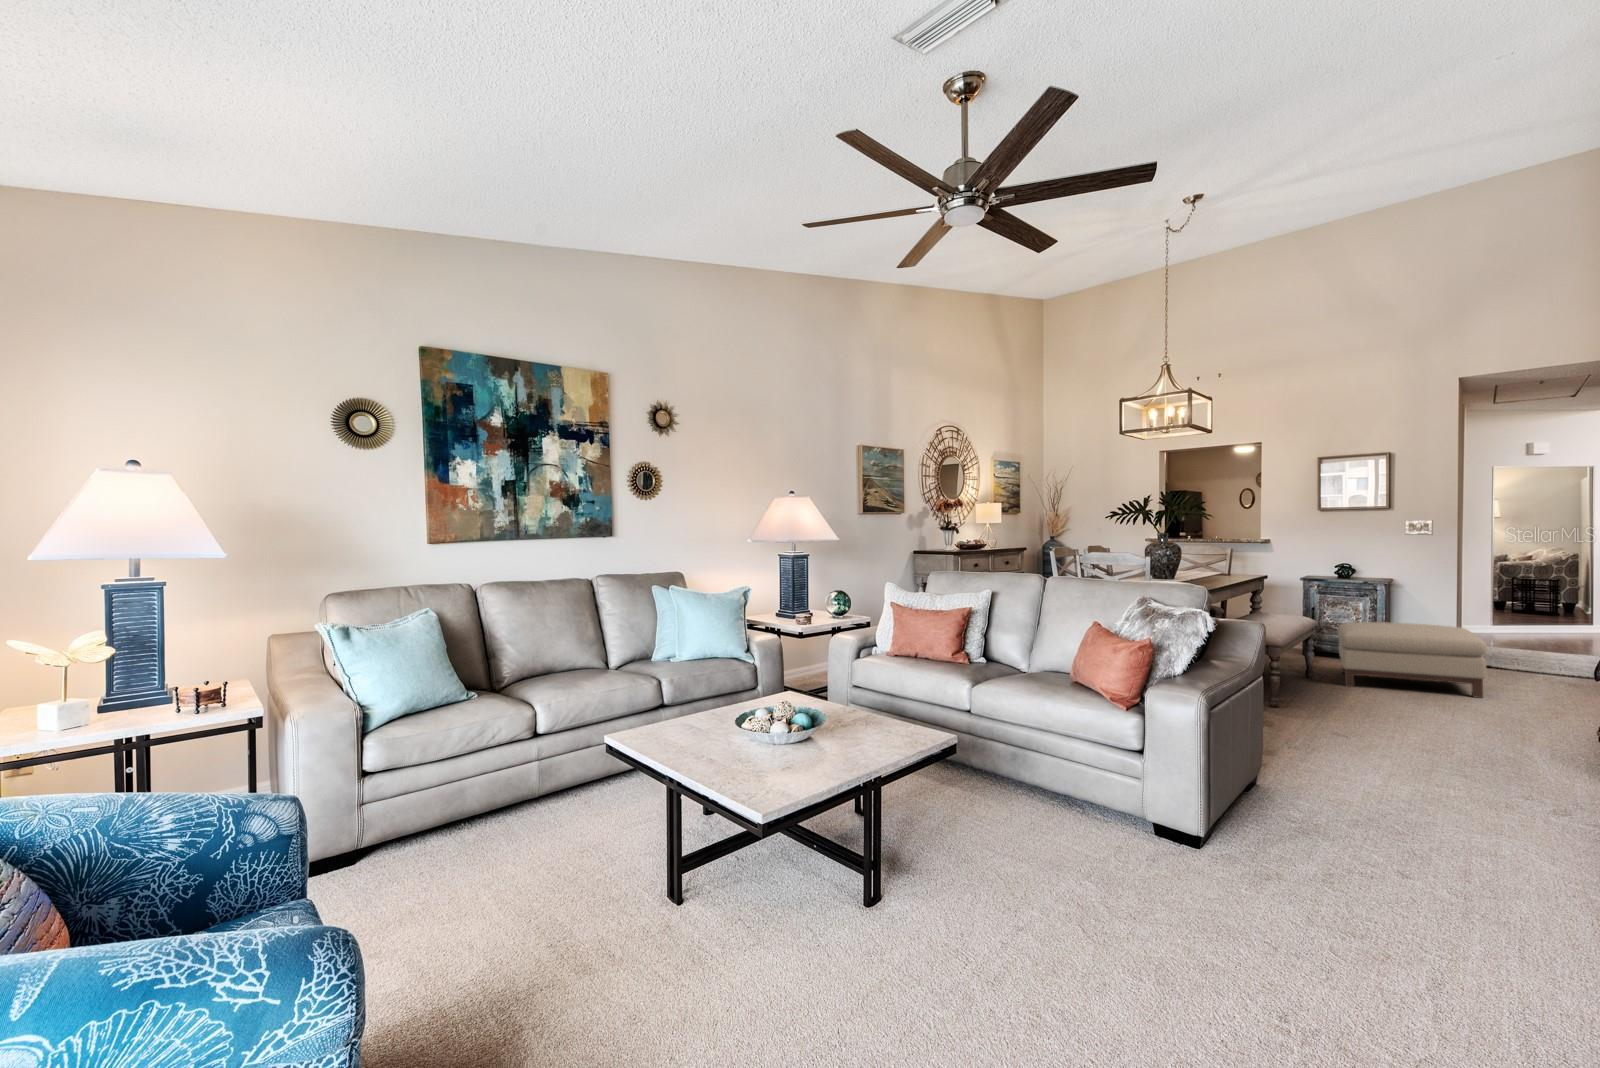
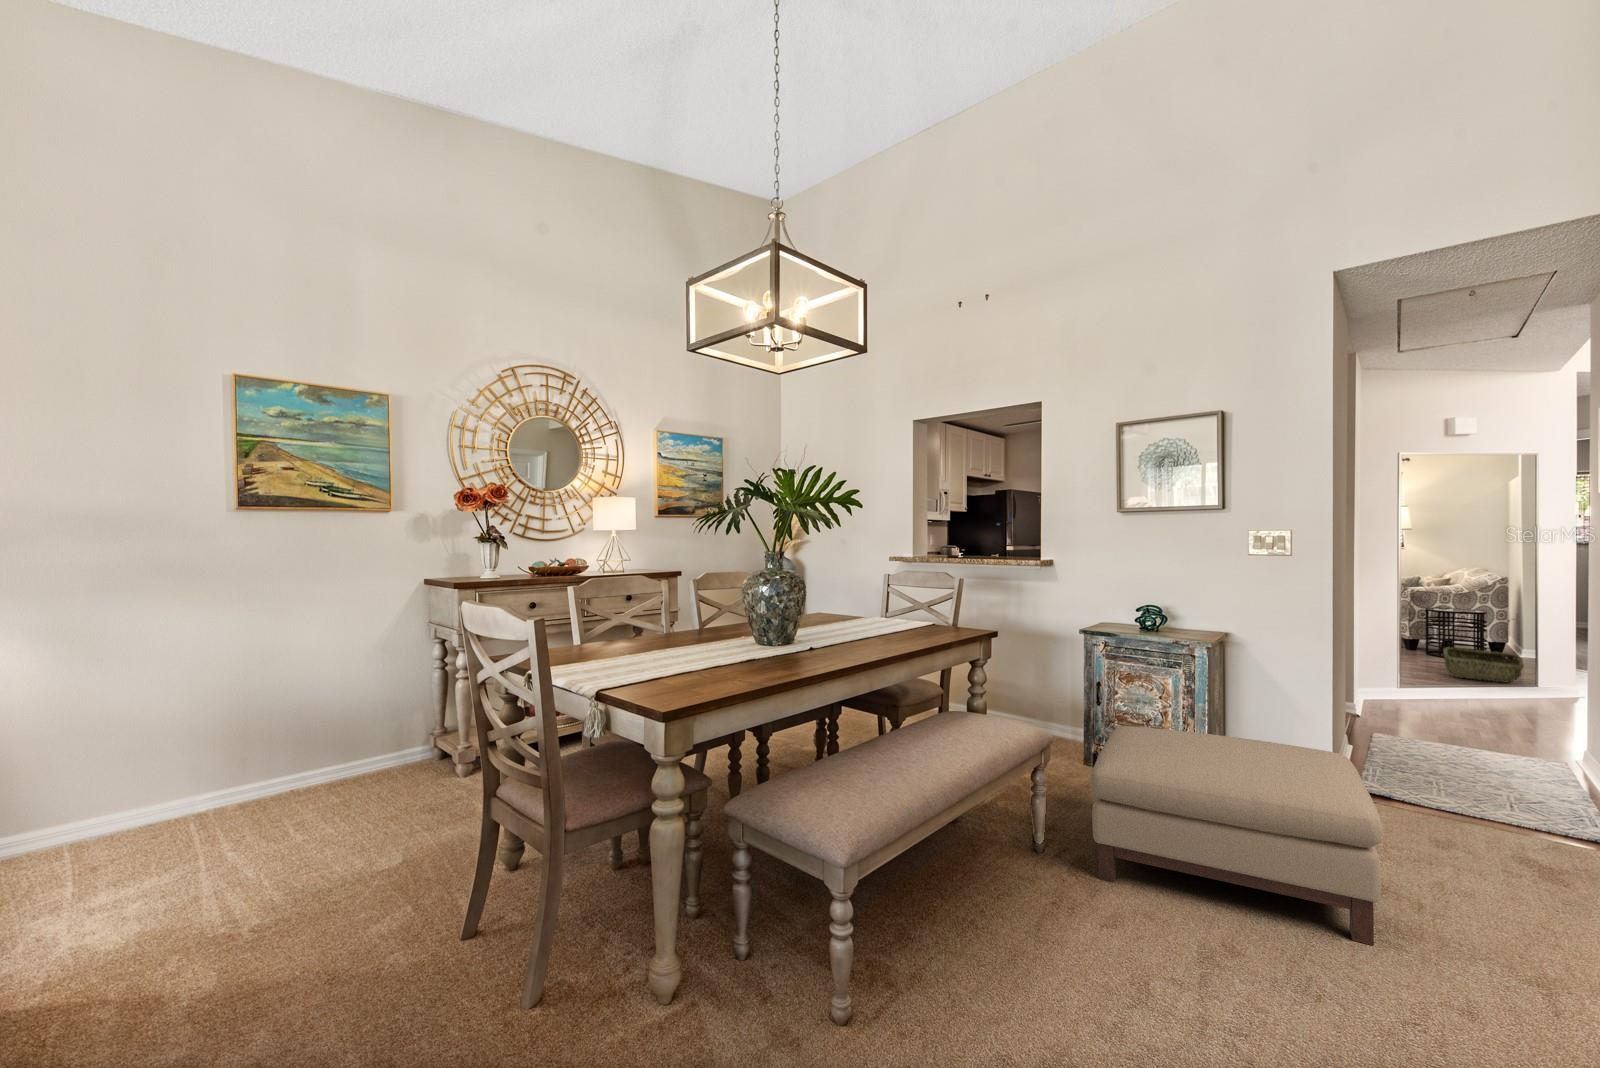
woven basket: none [1526,602,1583,625] -> present [1443,647,1523,682]

